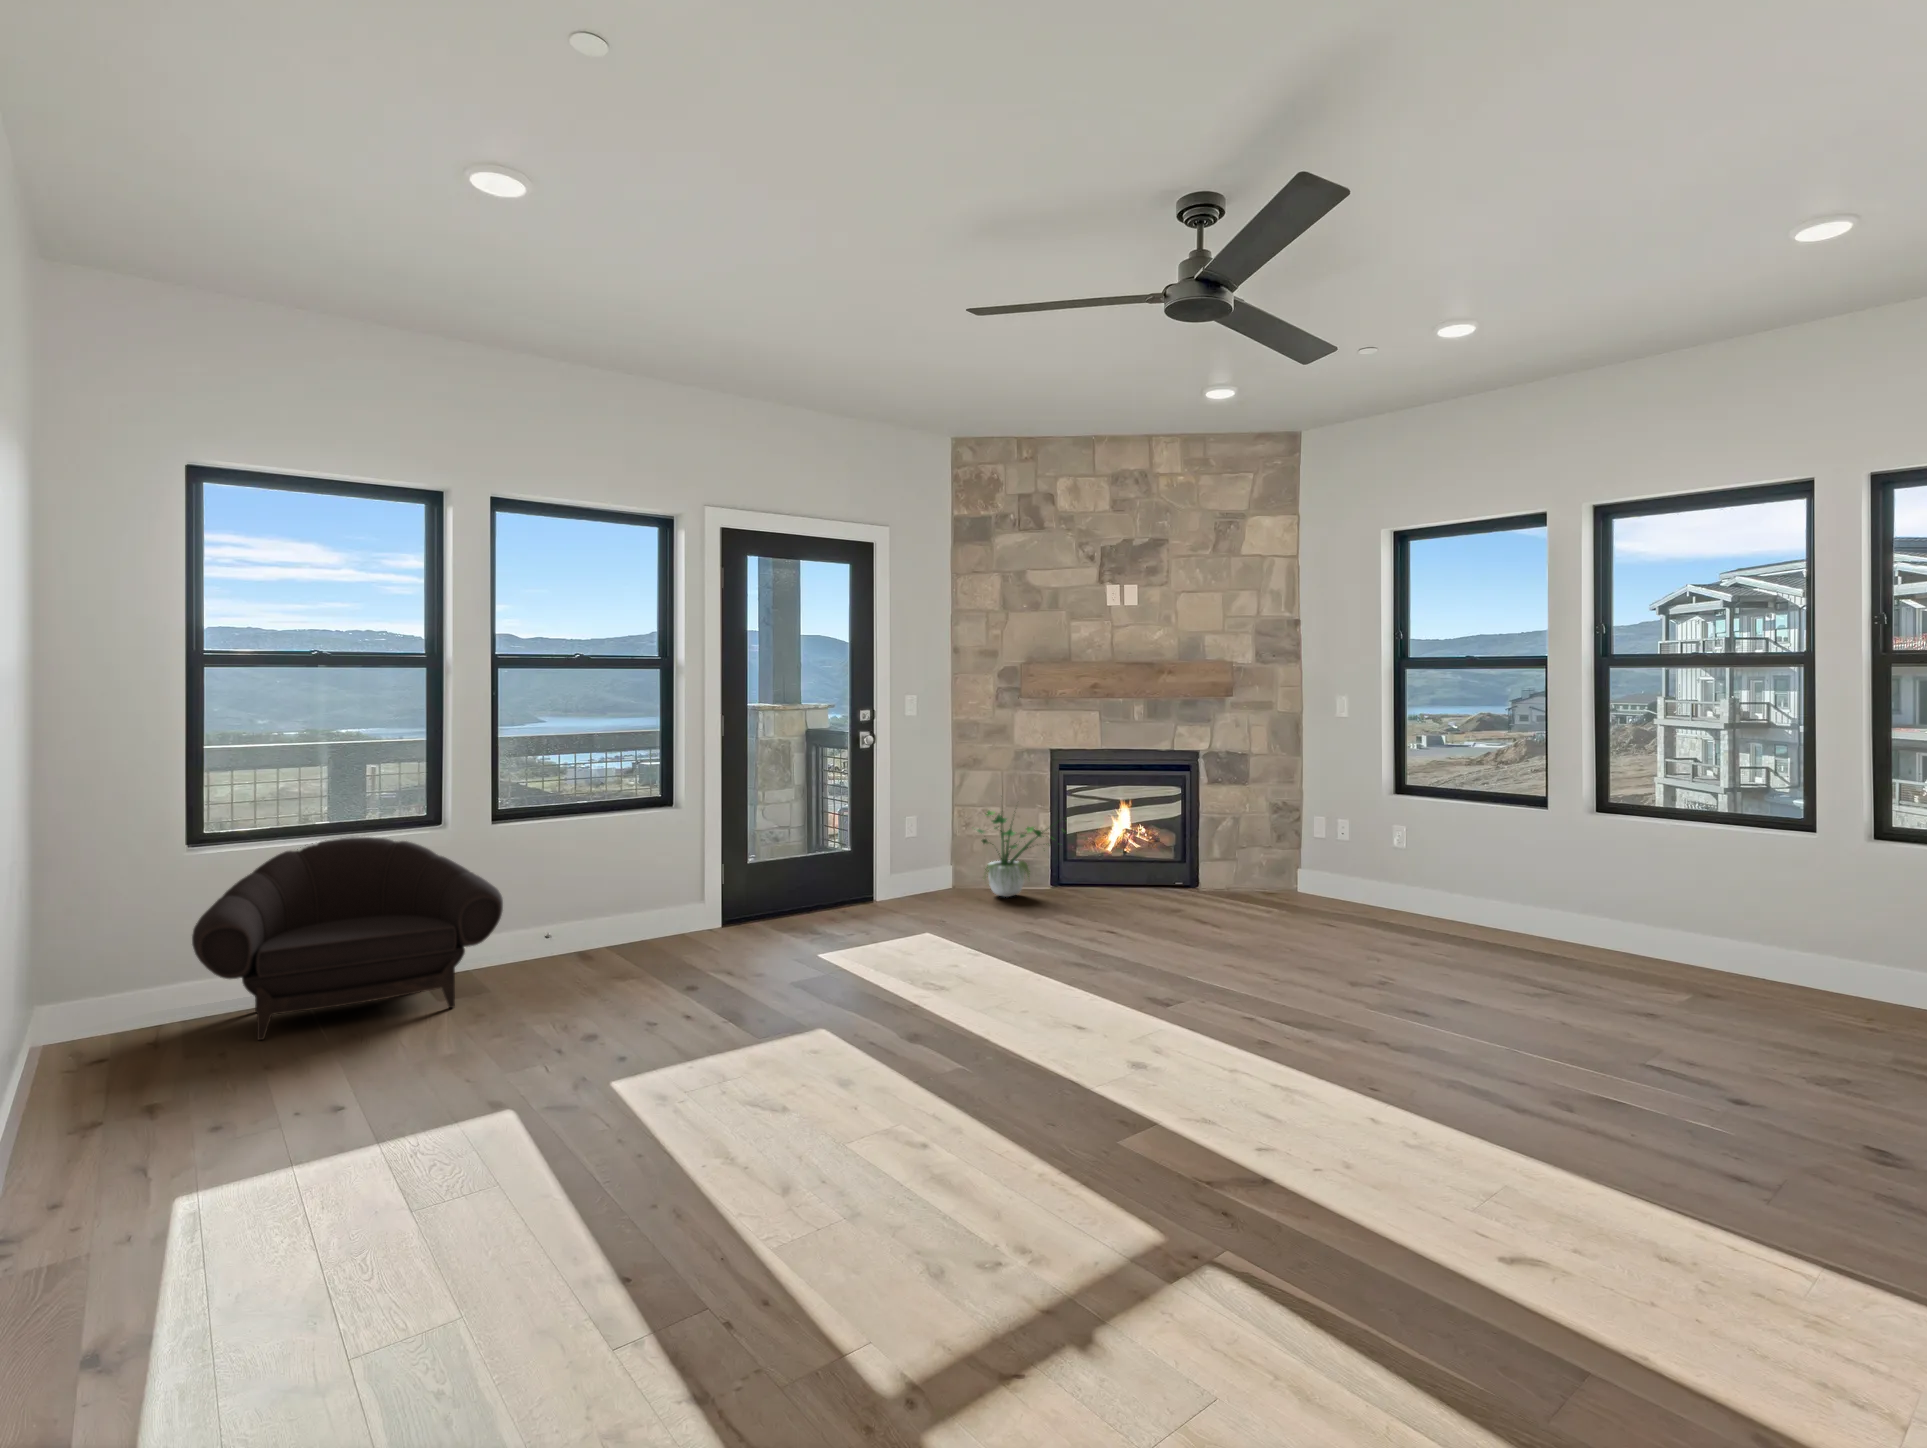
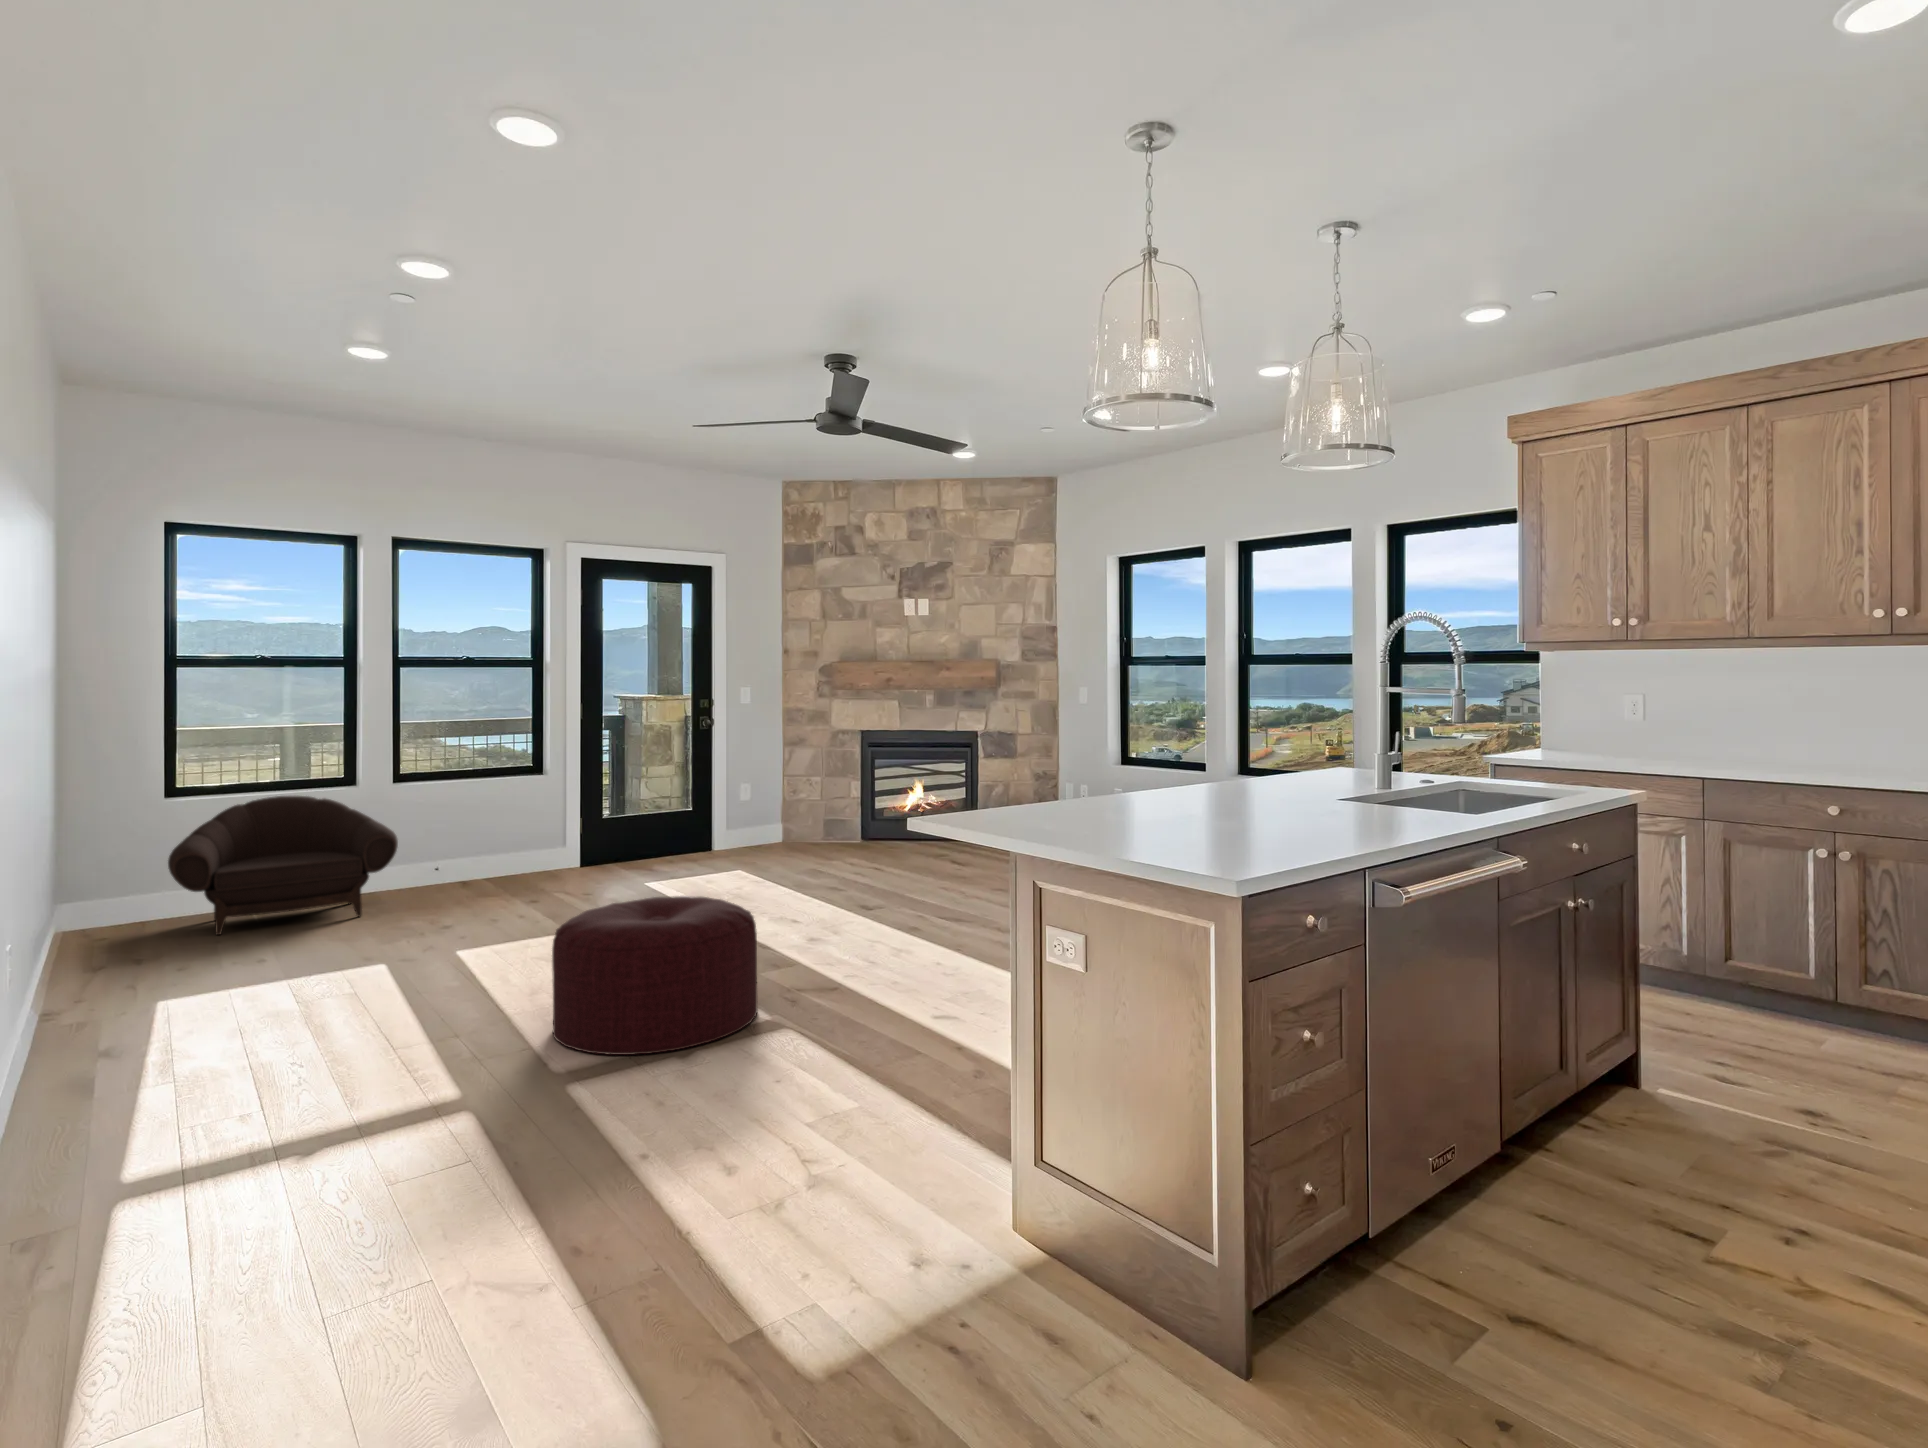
potted plant: present [977,811,1063,897] -> none [791,762,873,846]
ottoman: none [821,1026,1151,1351] -> present [552,896,758,1055]

